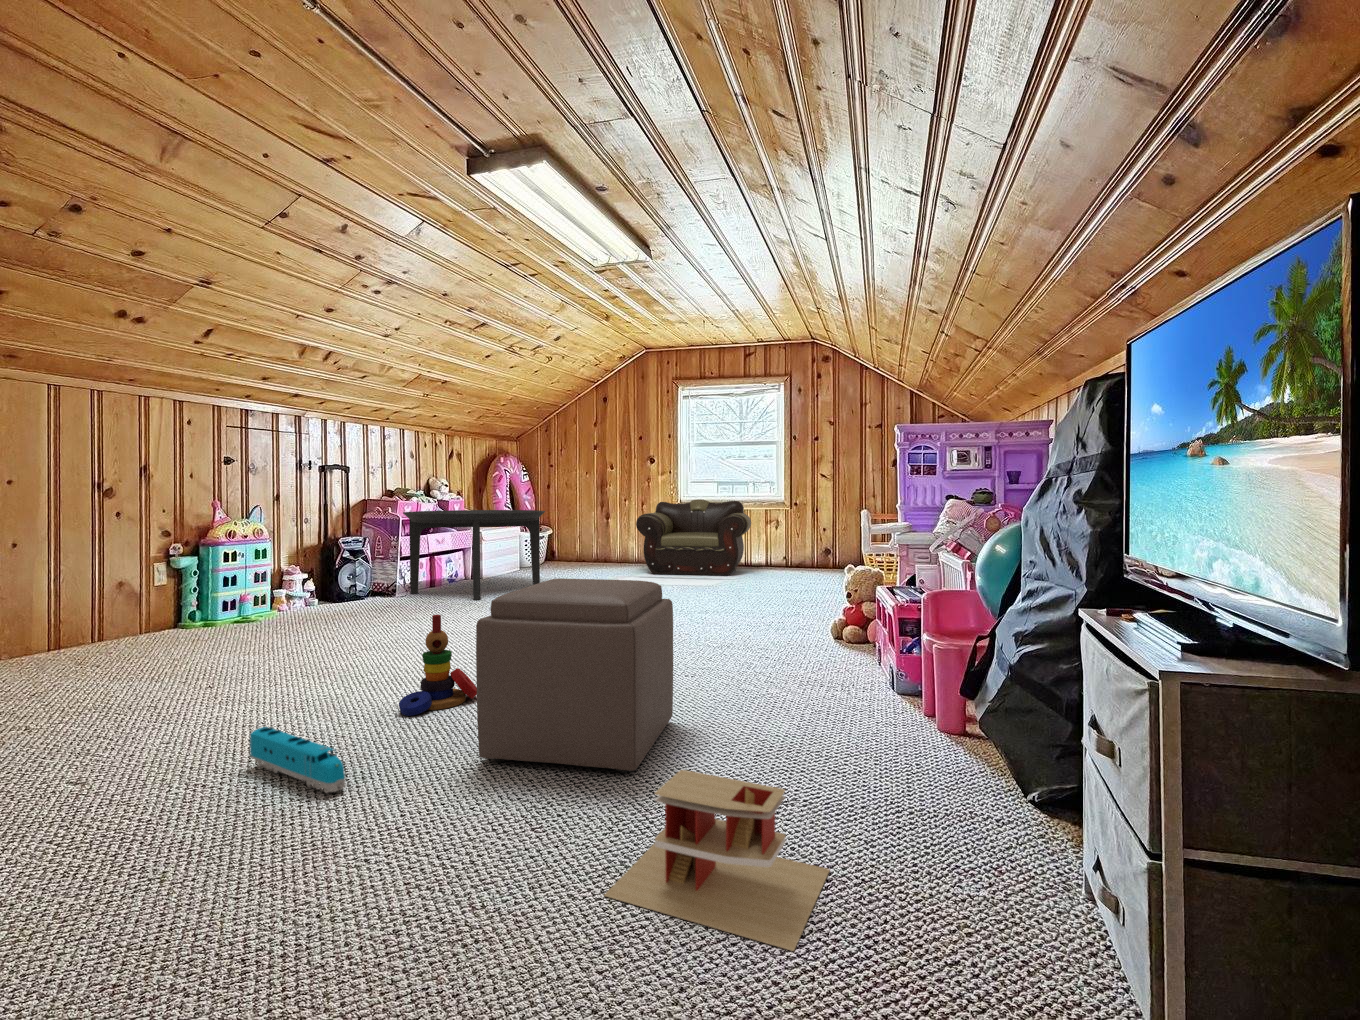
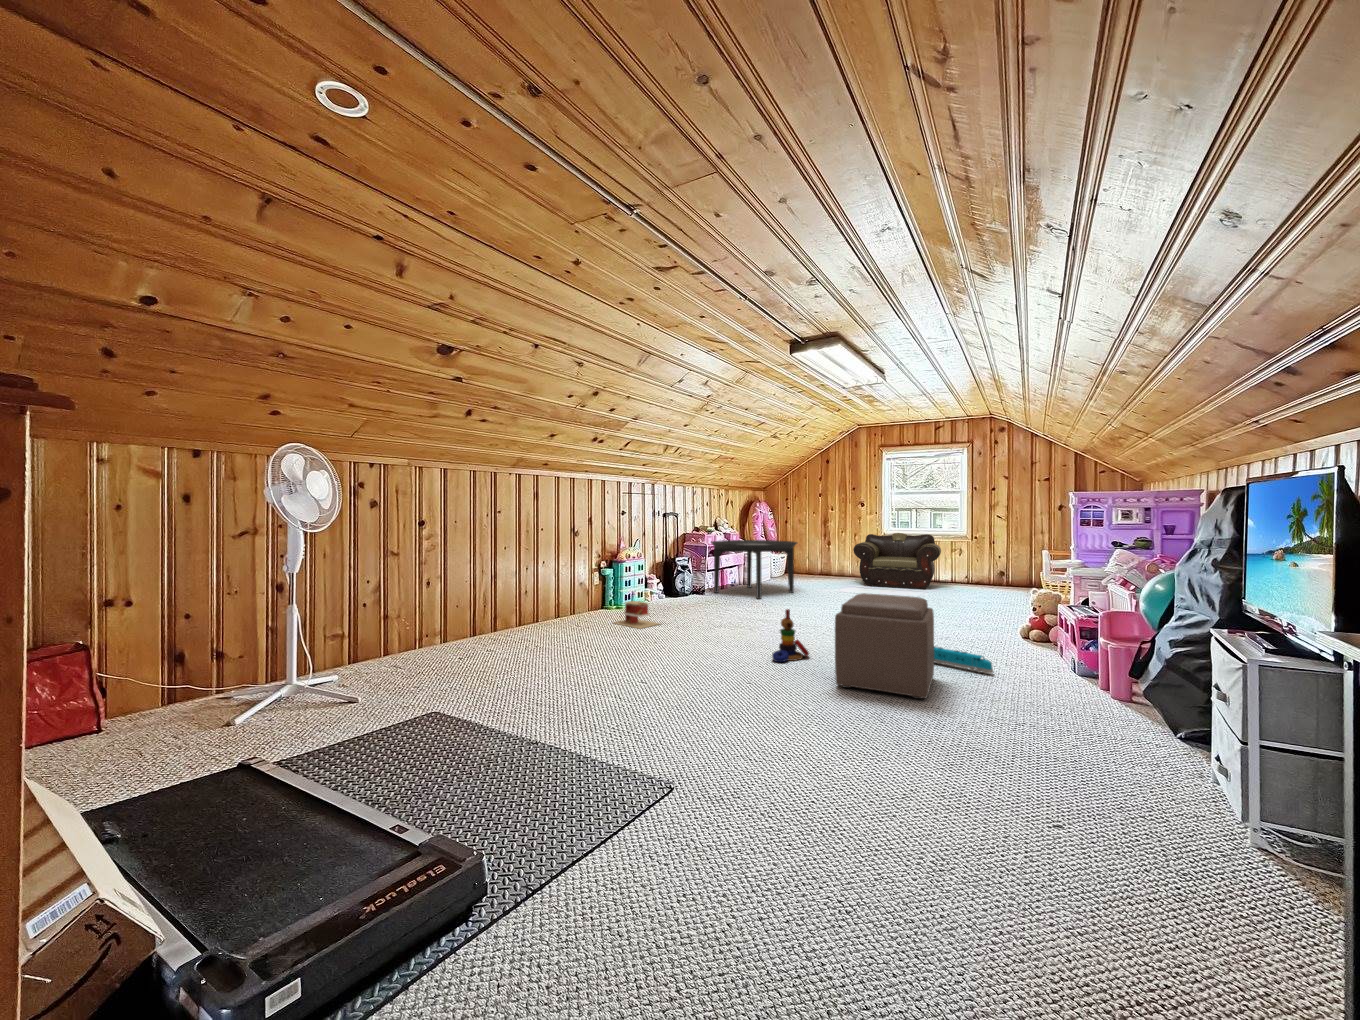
toy train: present [250,727,345,793] -> present [934,647,993,674]
toy house: present [604,770,830,951] -> present [614,601,659,629]

